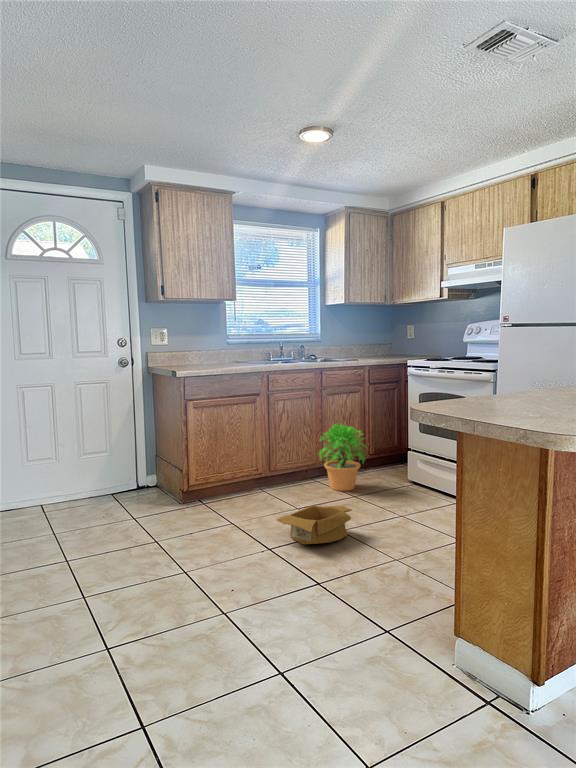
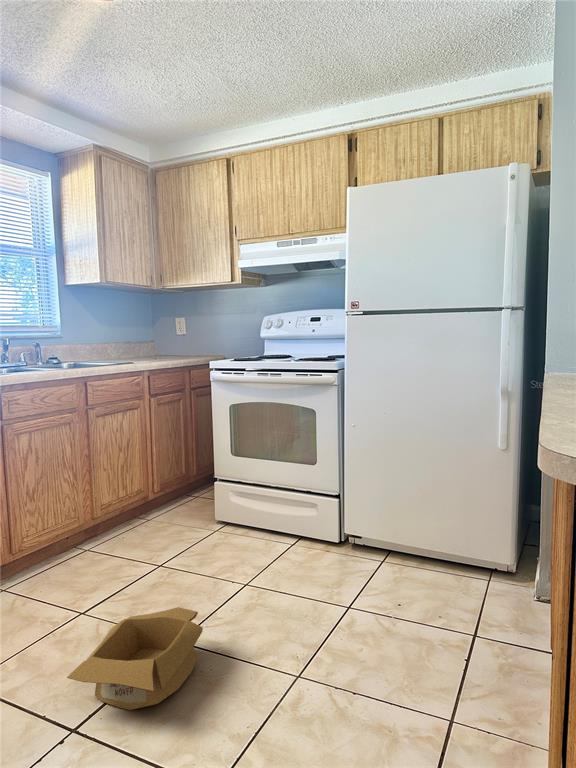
potted plant: present [319,423,365,491] -> none [90,459,172,563]

